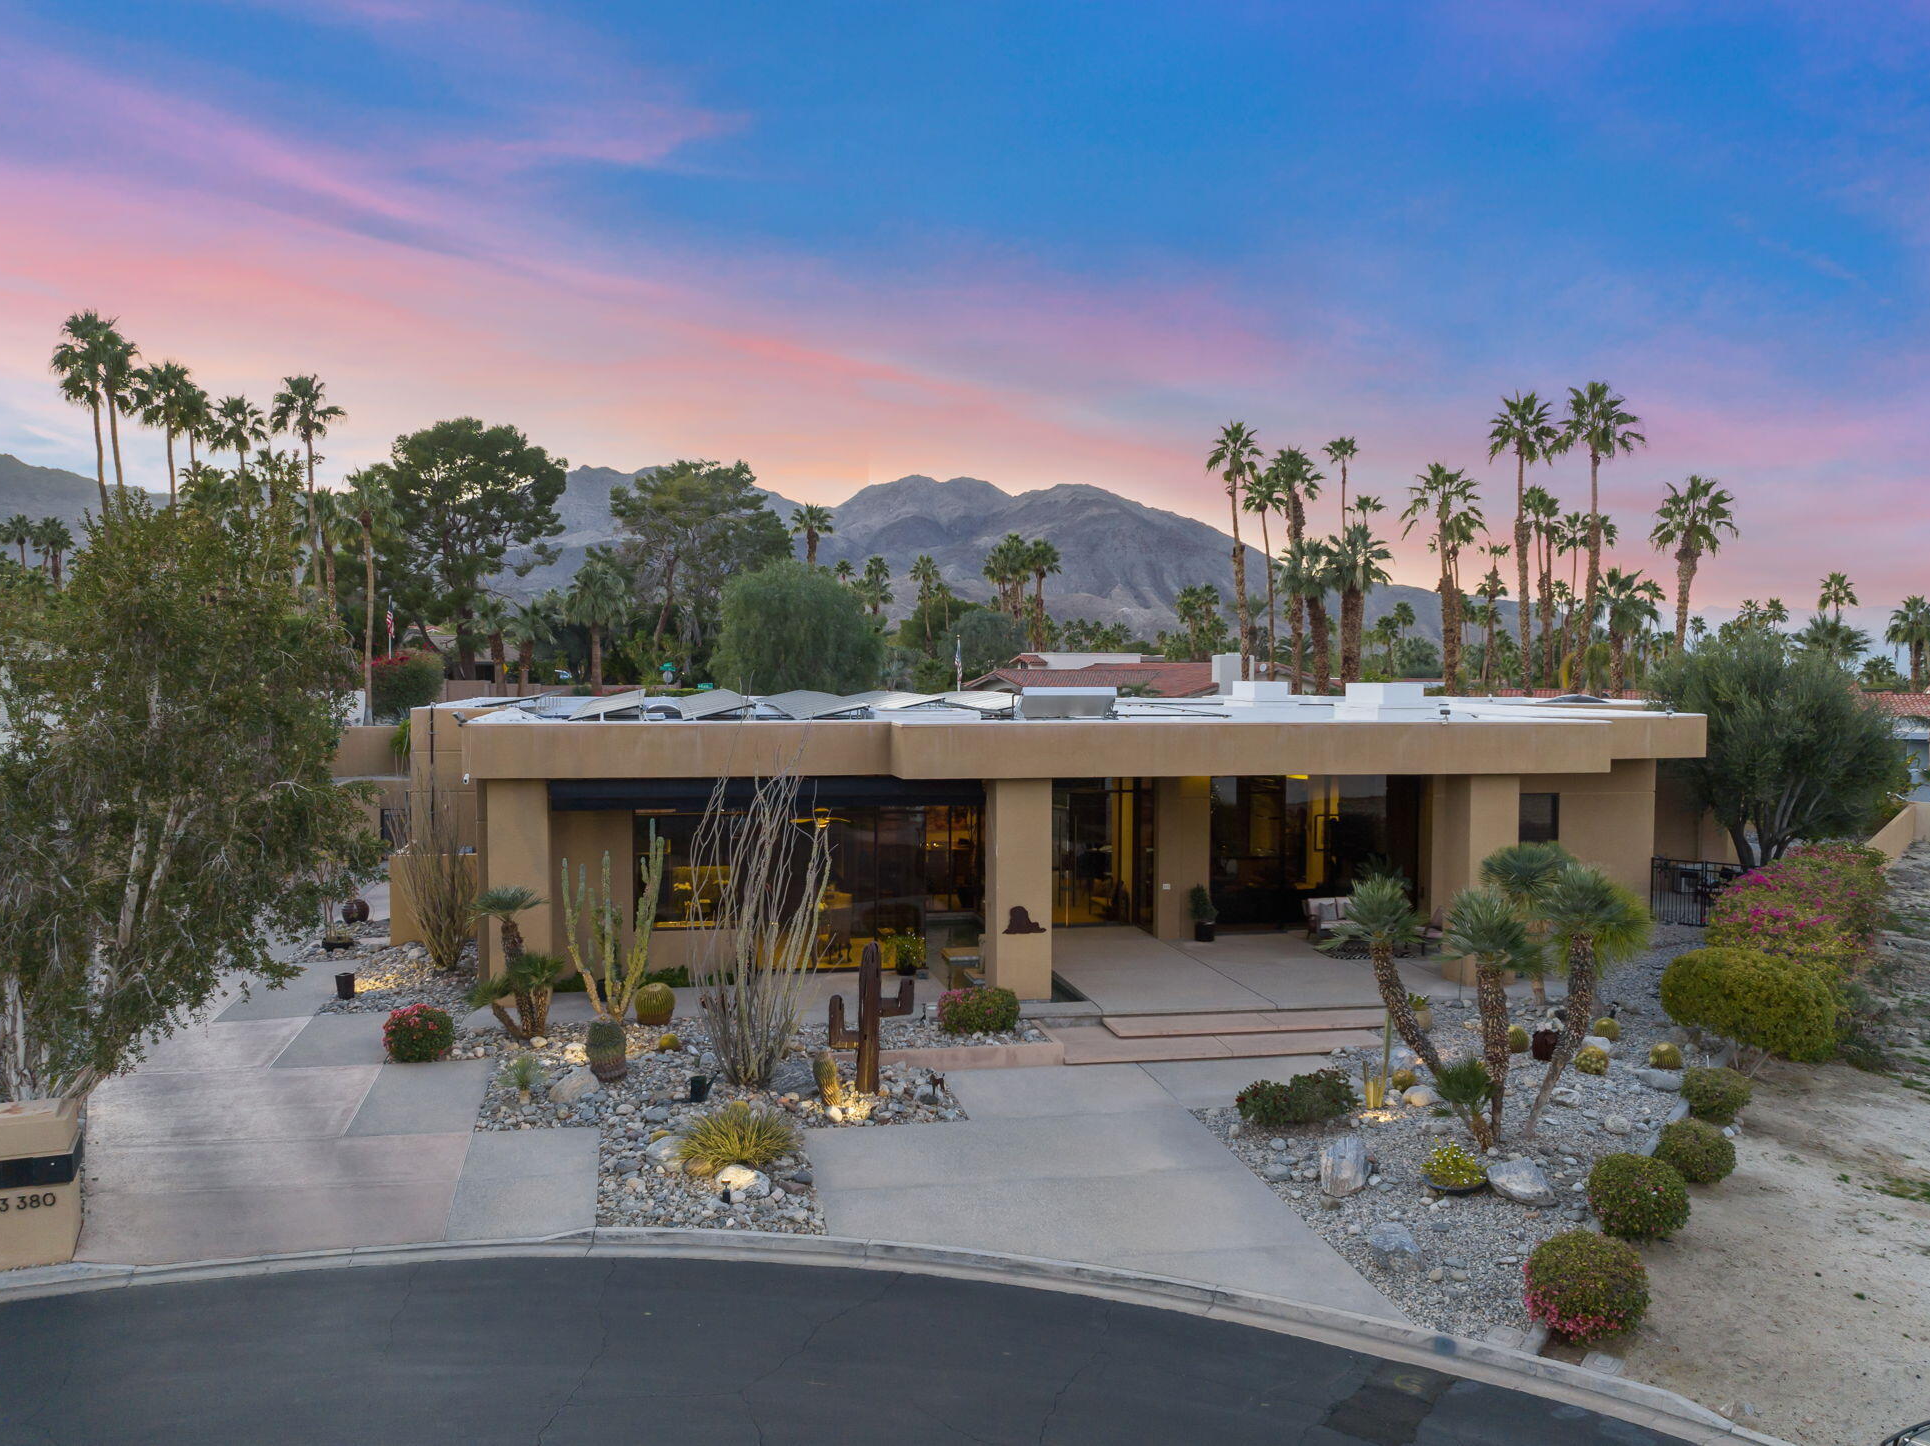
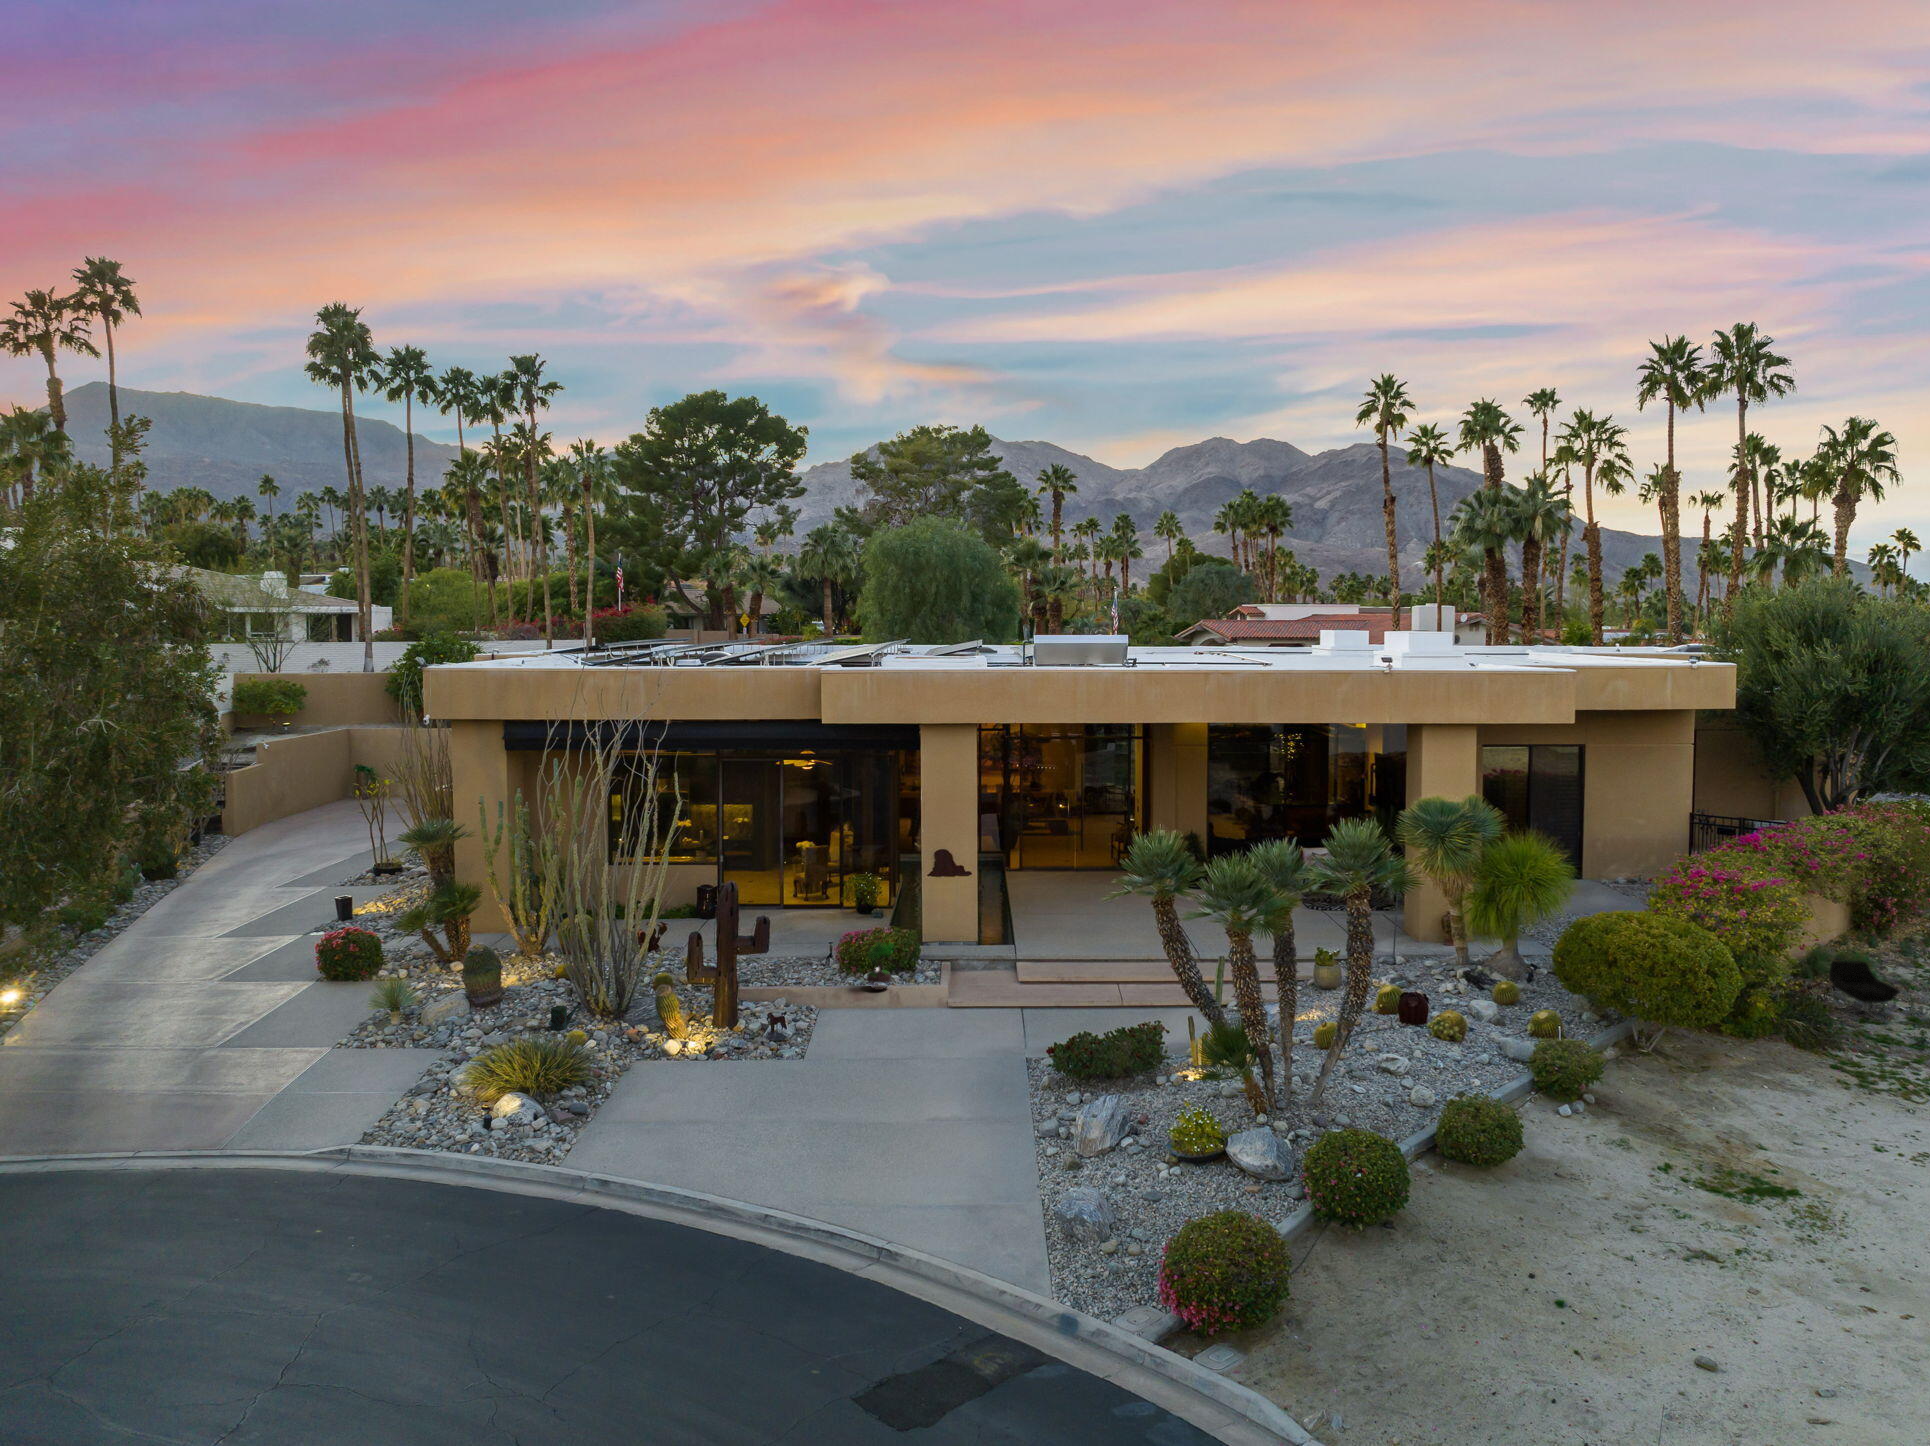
lounge chair: none [1856,988,1925,1040] -> present [1829,961,1900,1020]
potted tree: none [981,994,1013,1050] -> present [867,942,893,990]

